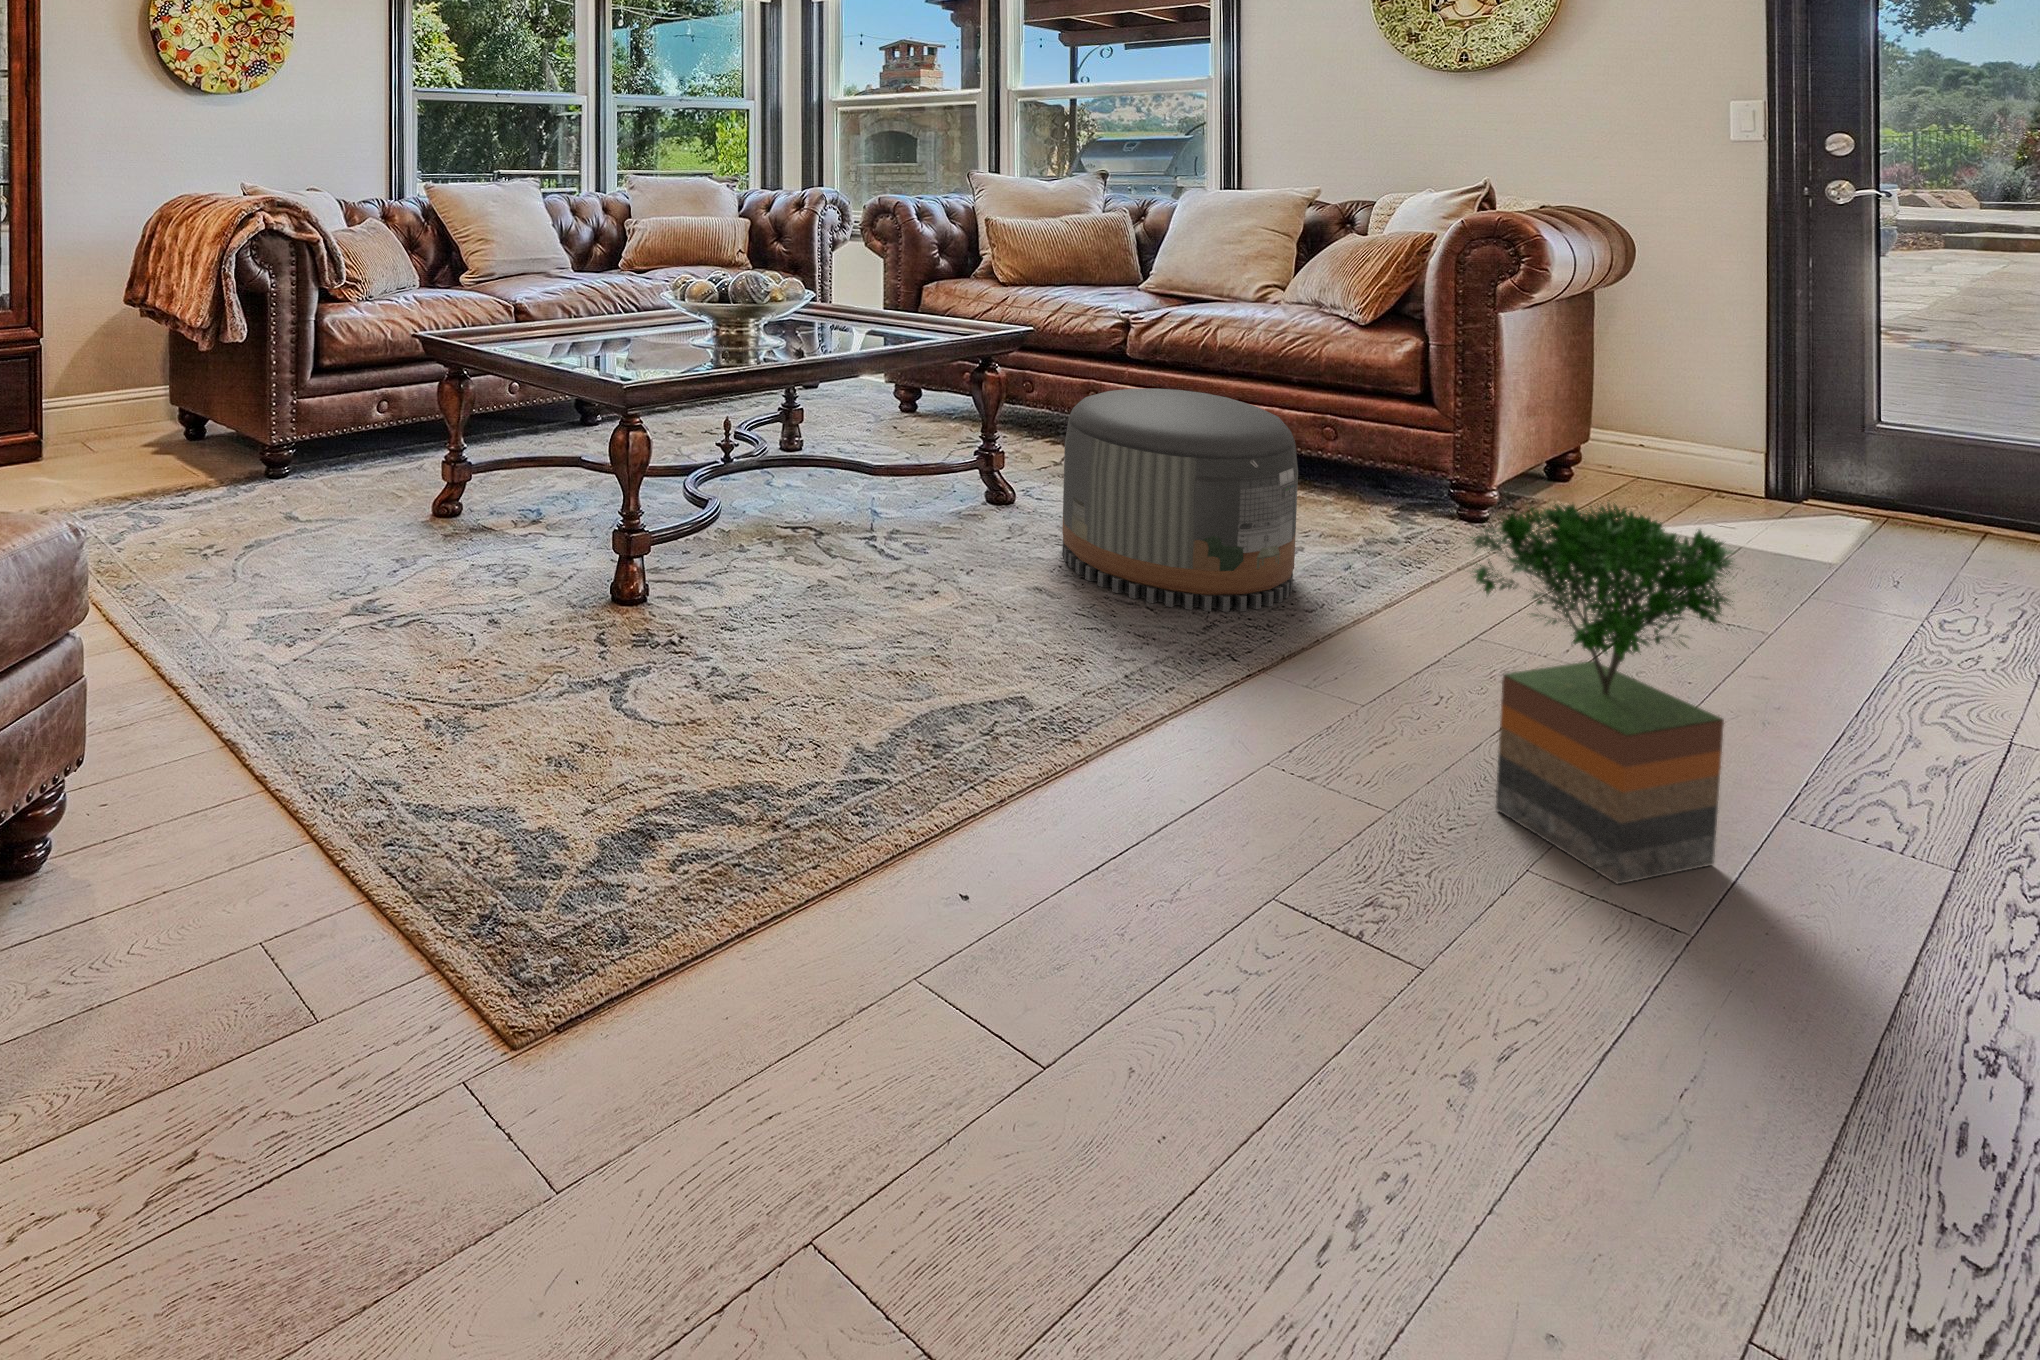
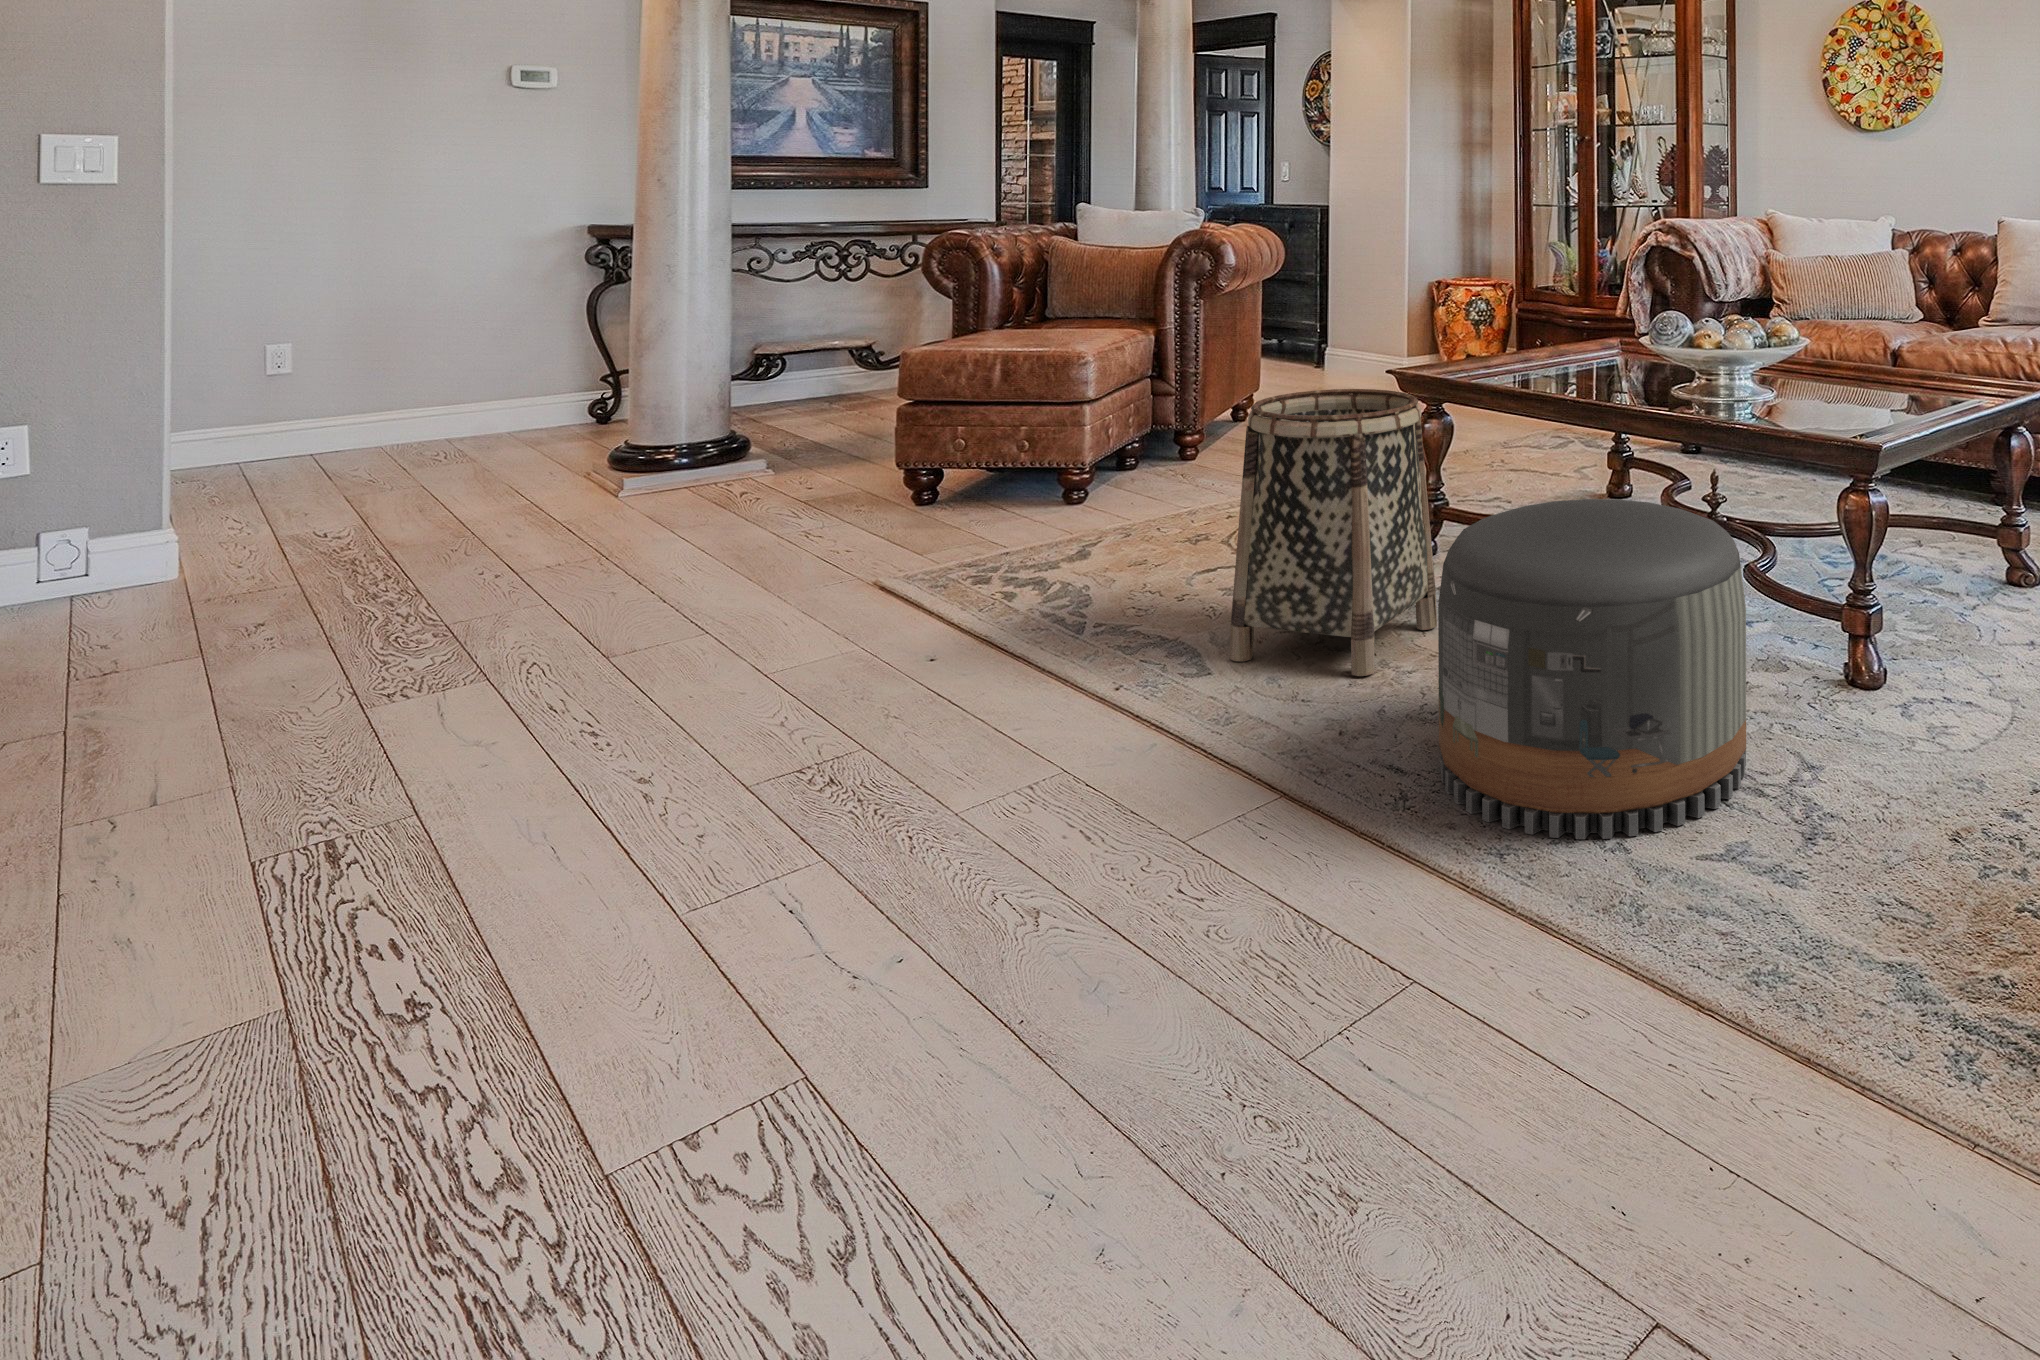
basket: none [835,383,1029,689] -> present [1230,389,1437,676]
potted tree: present [1470,502,1734,884] -> none [701,518,1004,962]

